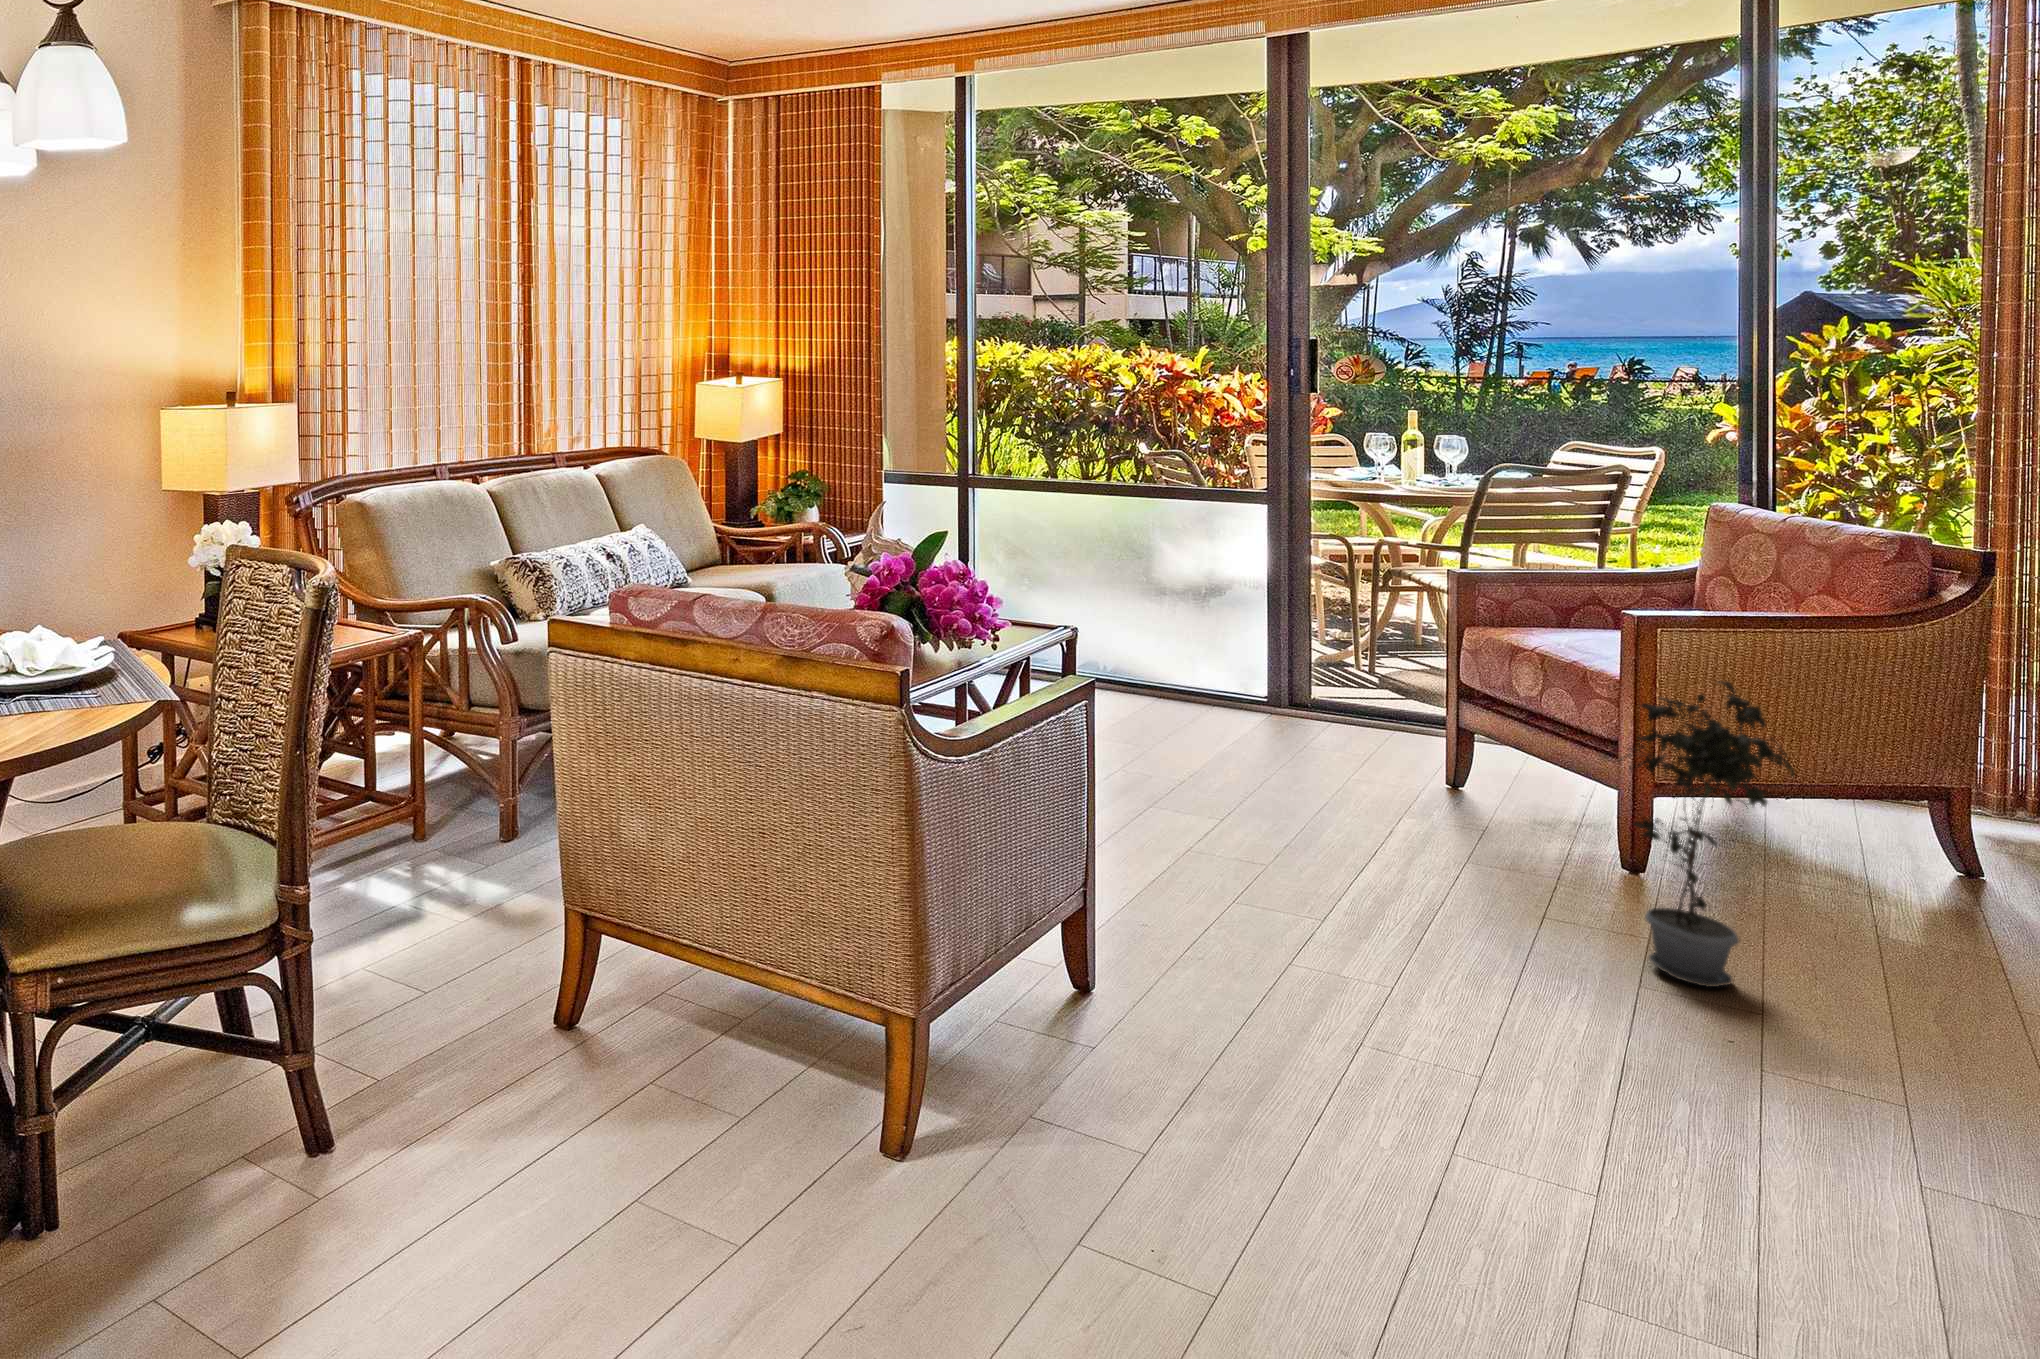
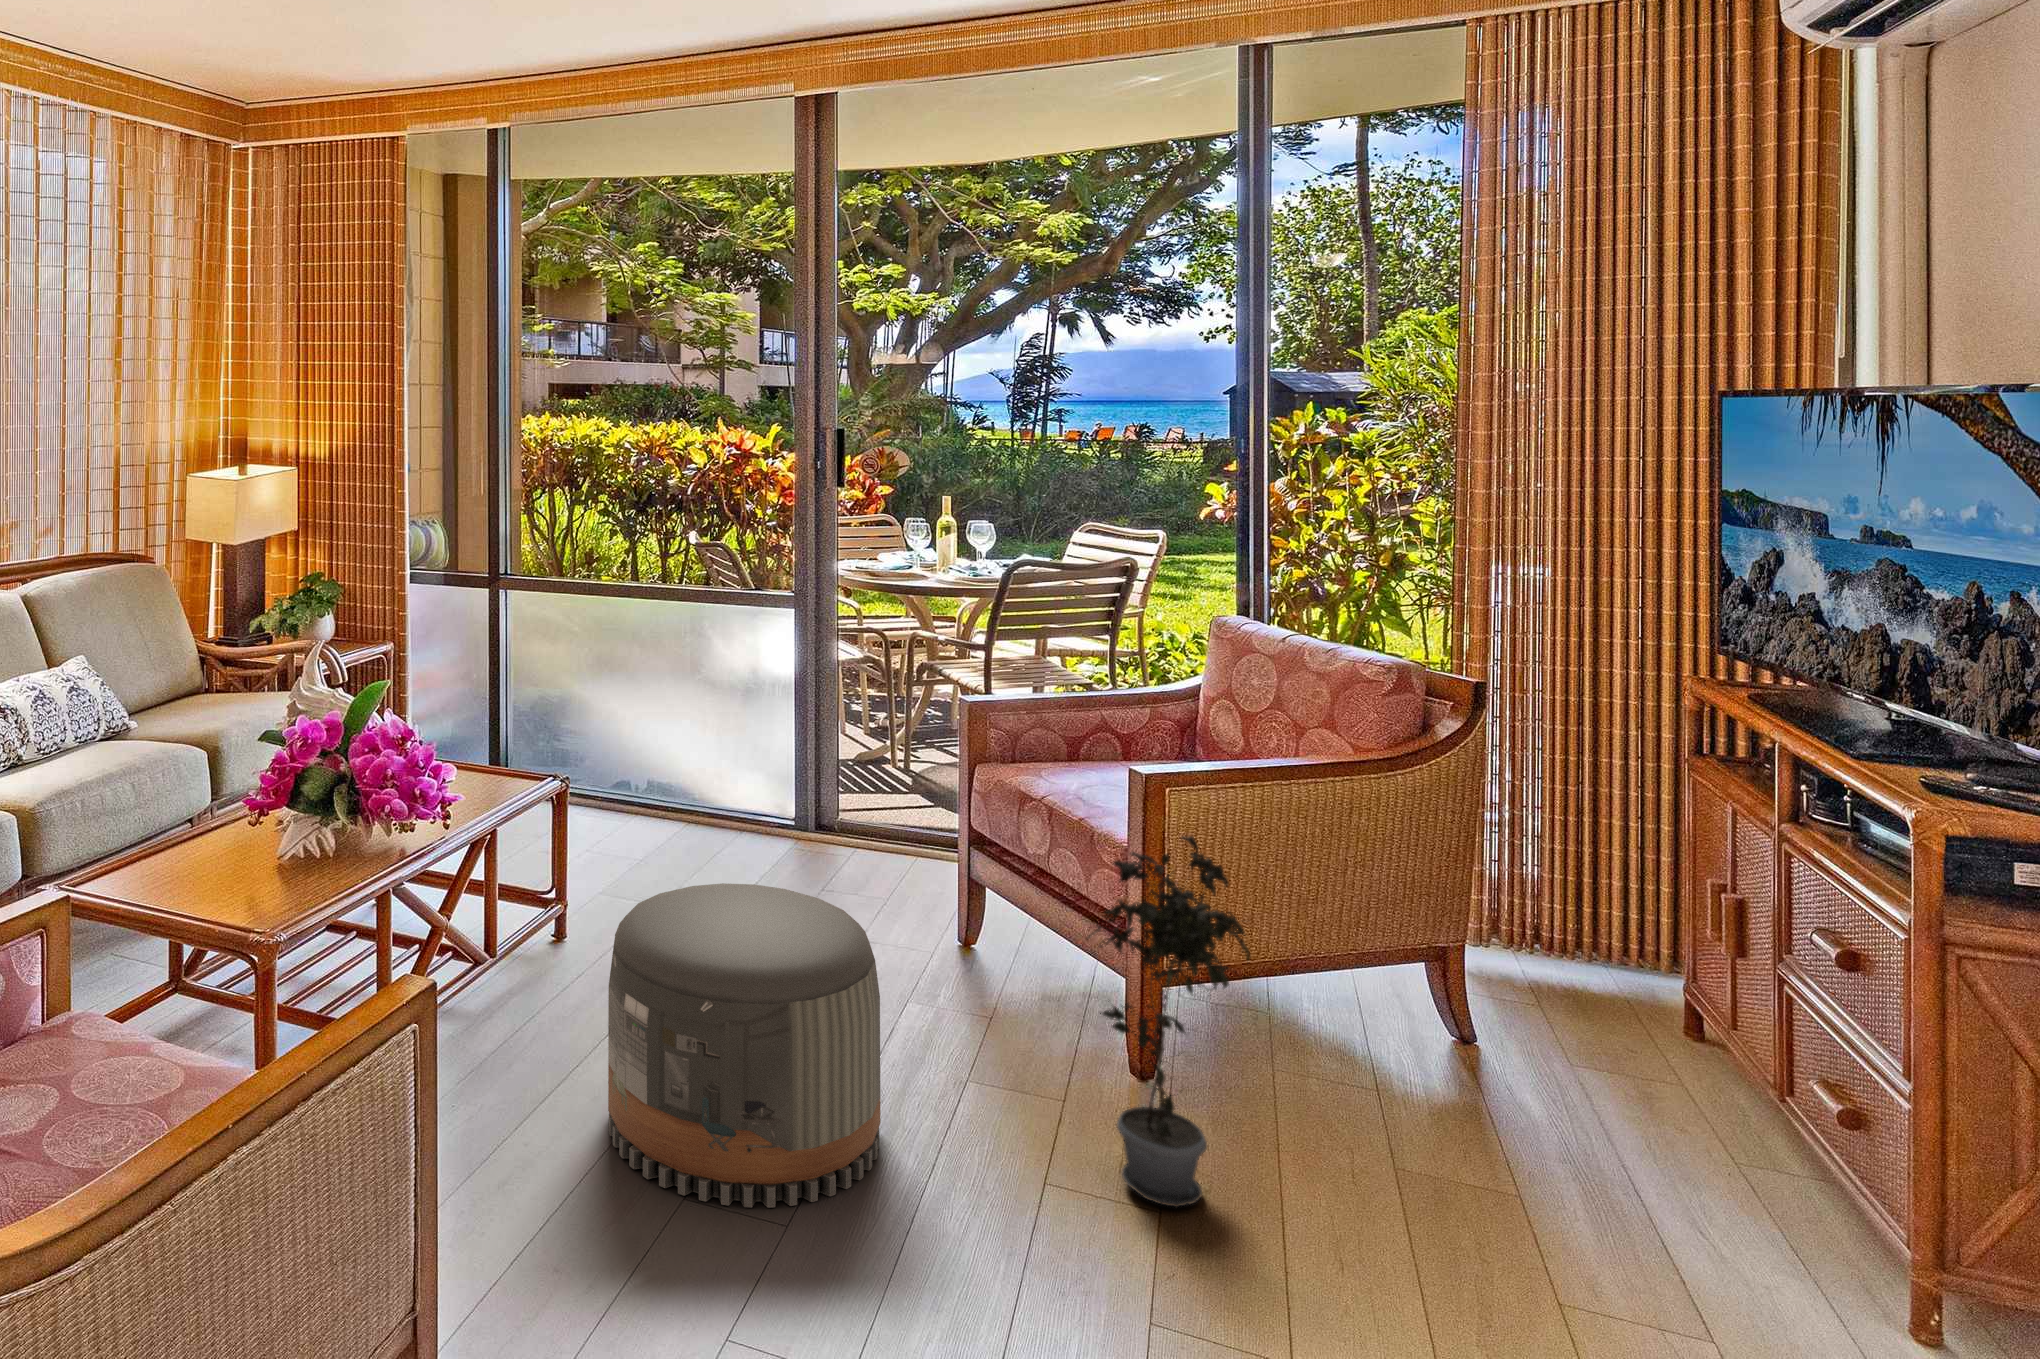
pouf: none [1158,706,1409,944] -> present [608,883,881,1207]

